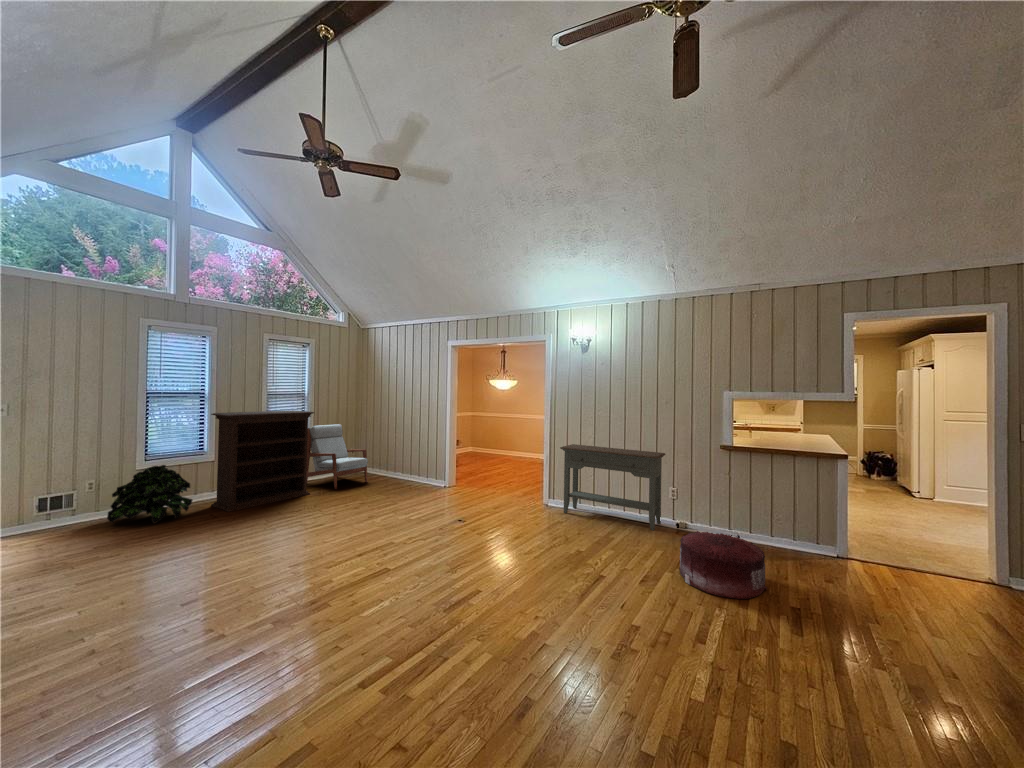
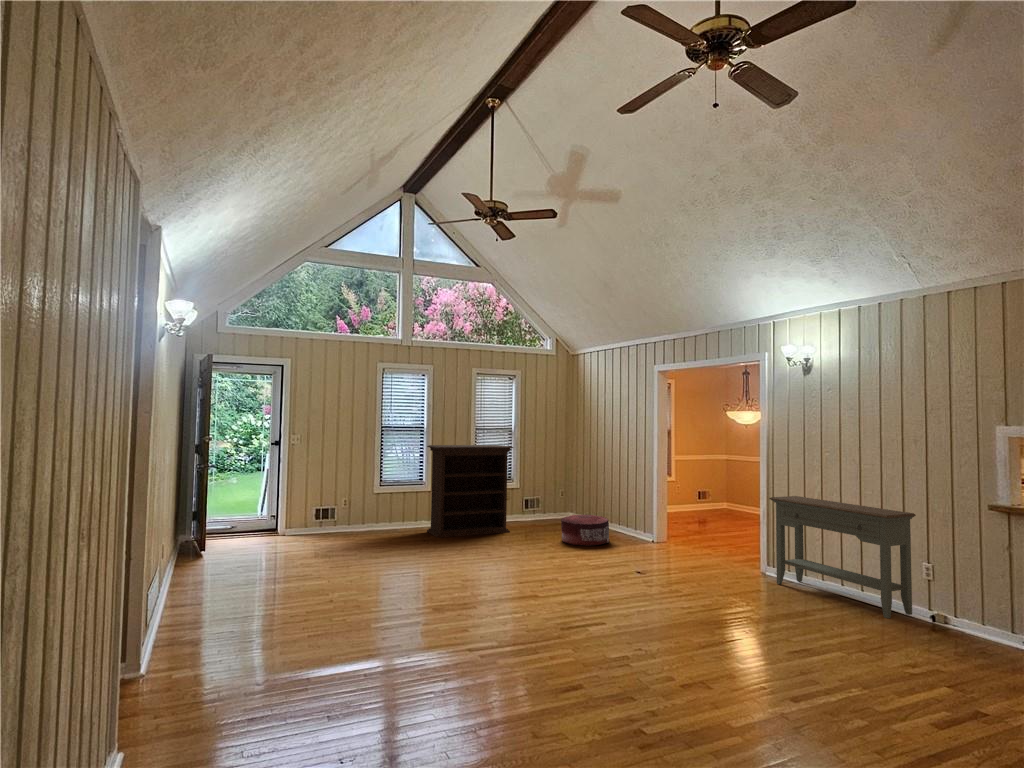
armchair: present [306,424,368,489] -> none [511,462,571,531]
potted plant: present [107,465,192,523] -> none [355,489,412,538]
pouf: present [679,531,767,599] -> present [561,515,610,546]

